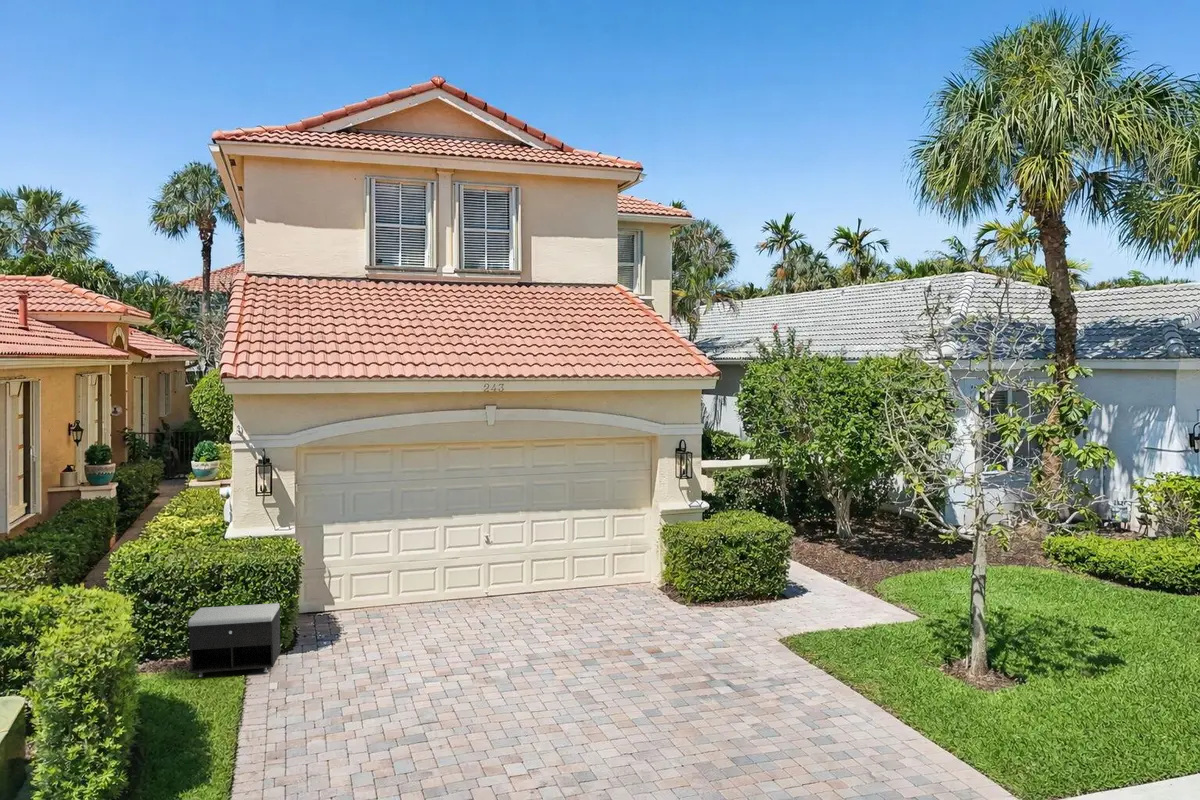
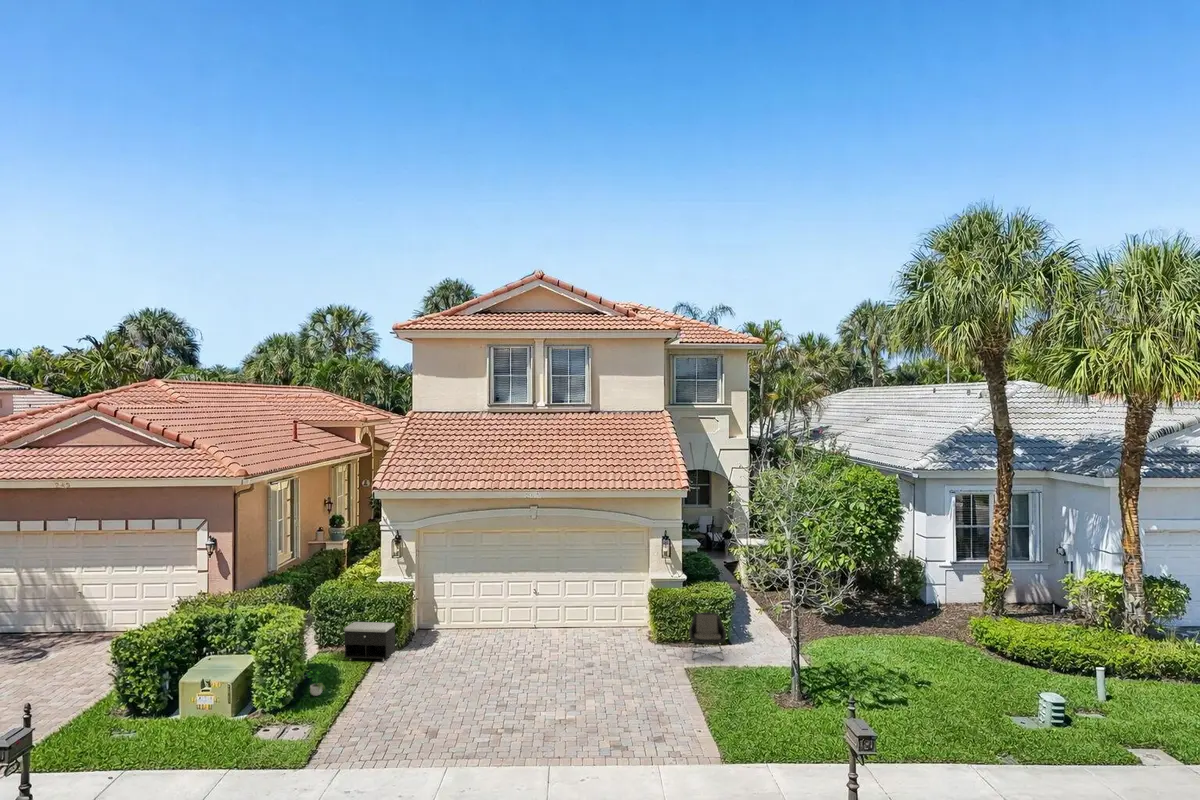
lounge chair: none [732,548,794,617] -> present [689,612,726,660]
potted plant: none [143,697,188,763] -> present [308,671,325,696]

